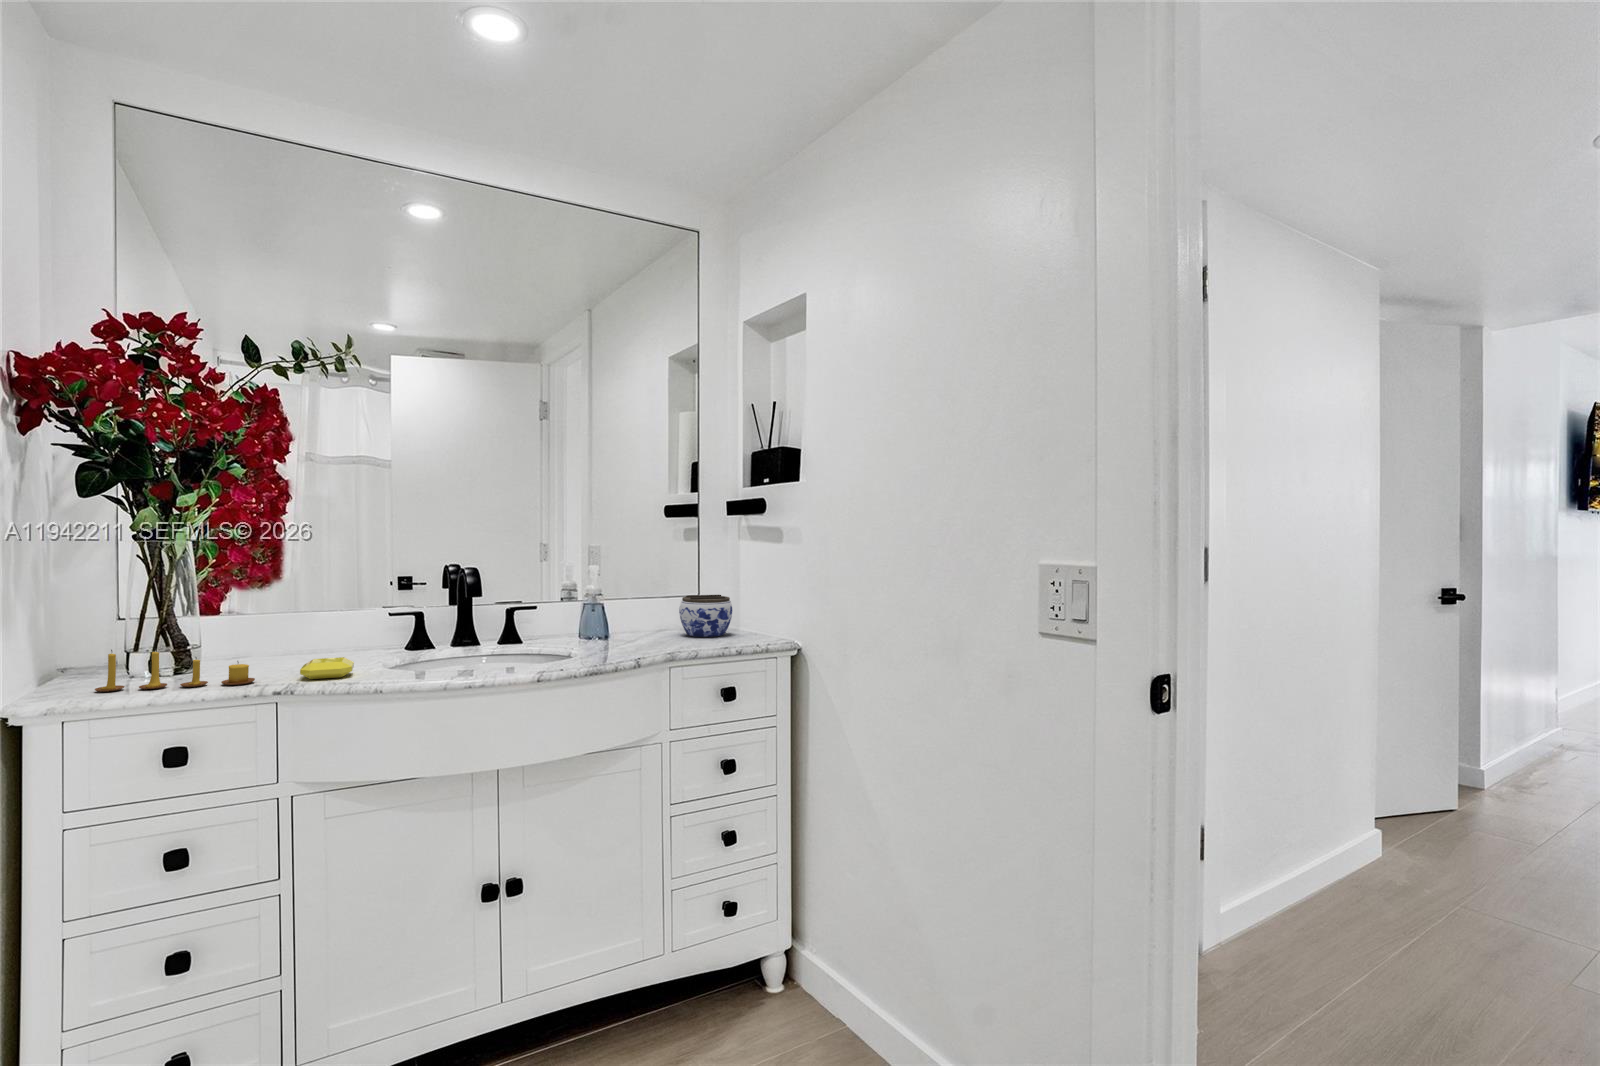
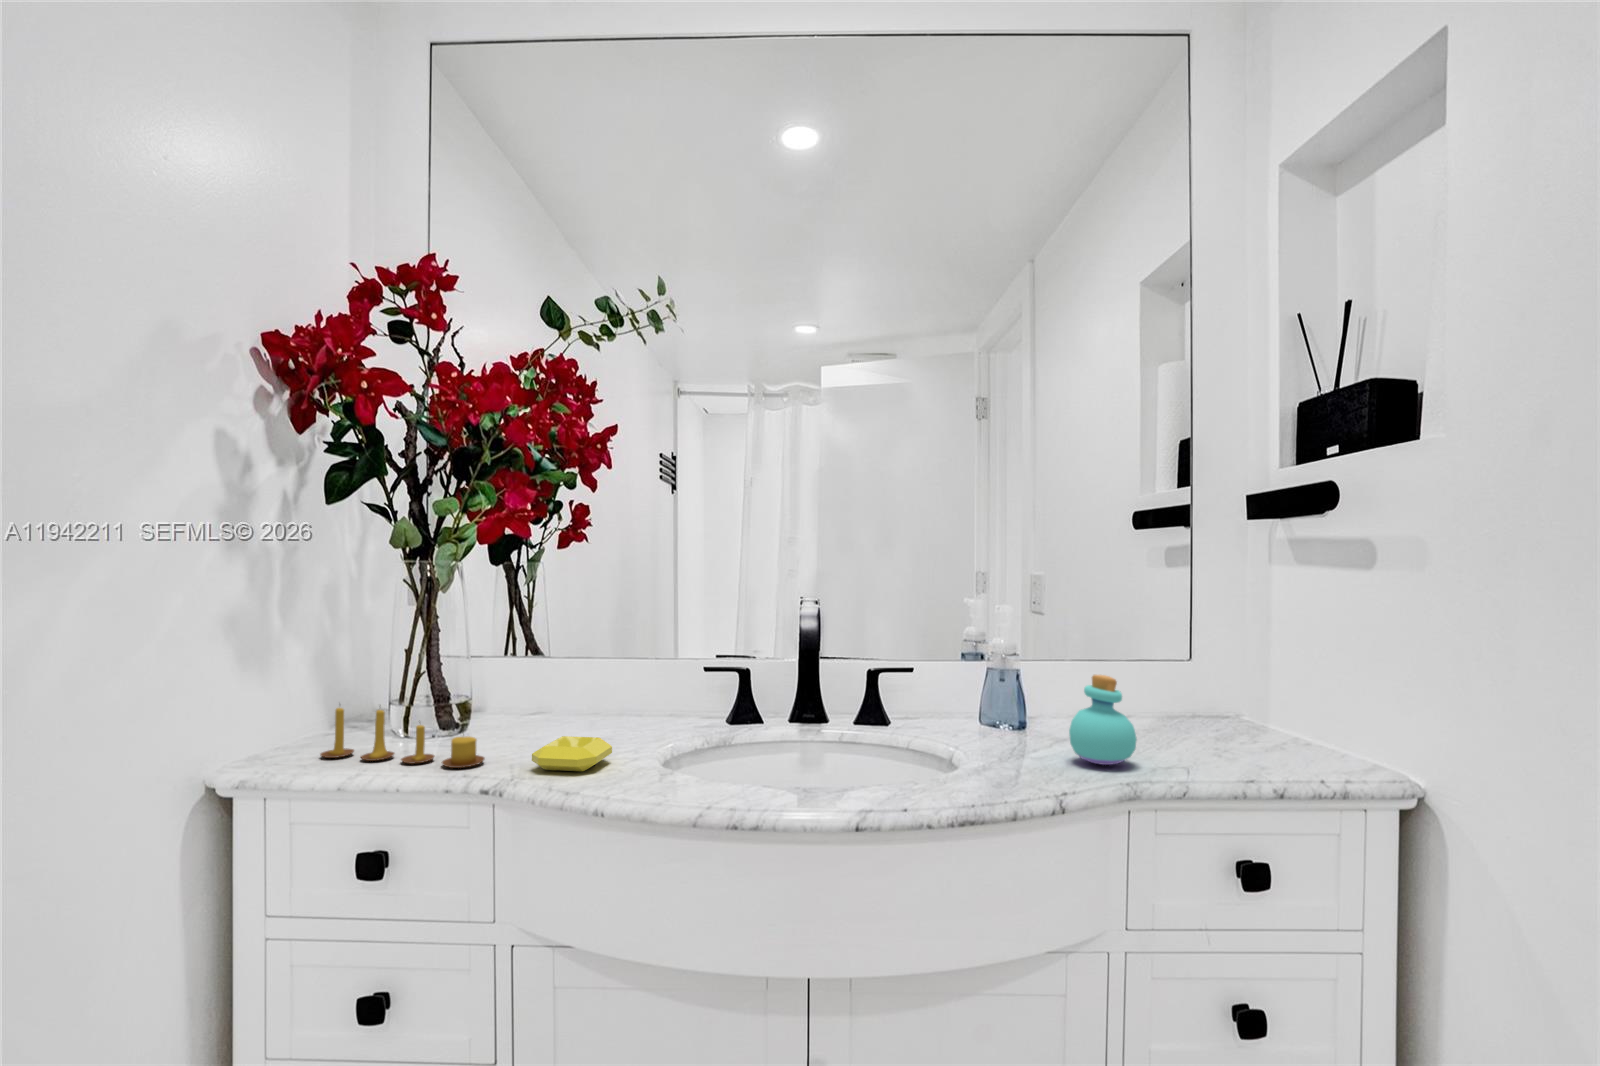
jar: present [679,595,732,637] -> none [1156,664,1263,745]
perfume bottle: none [637,600,673,647] -> present [1069,675,1137,765]

